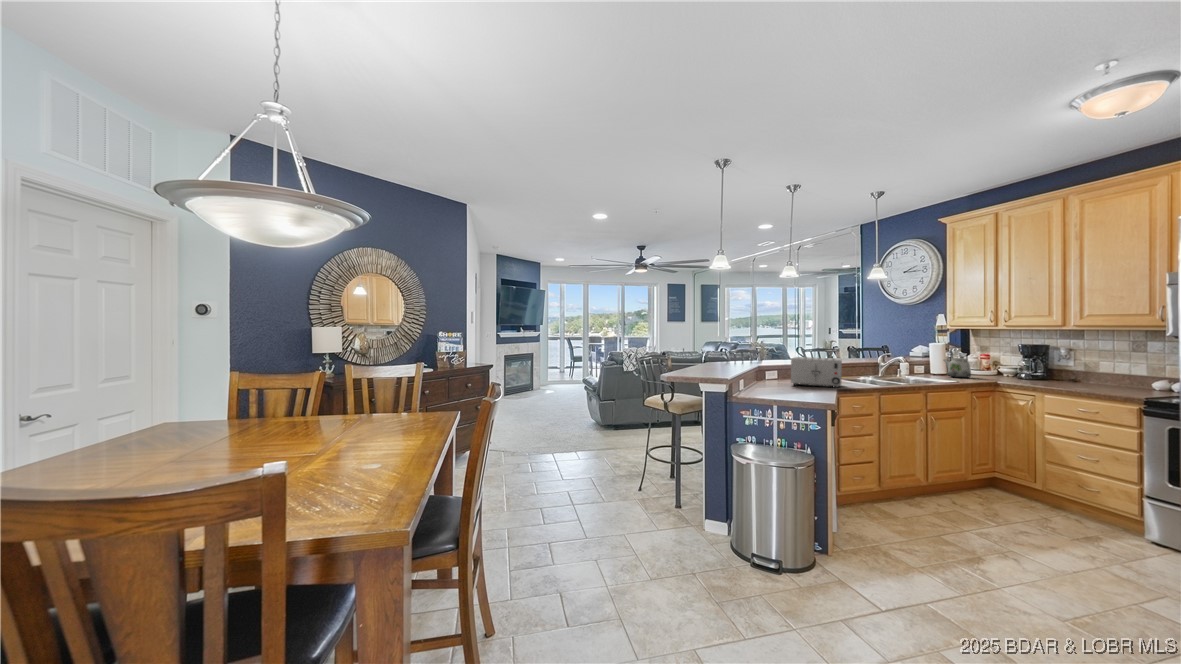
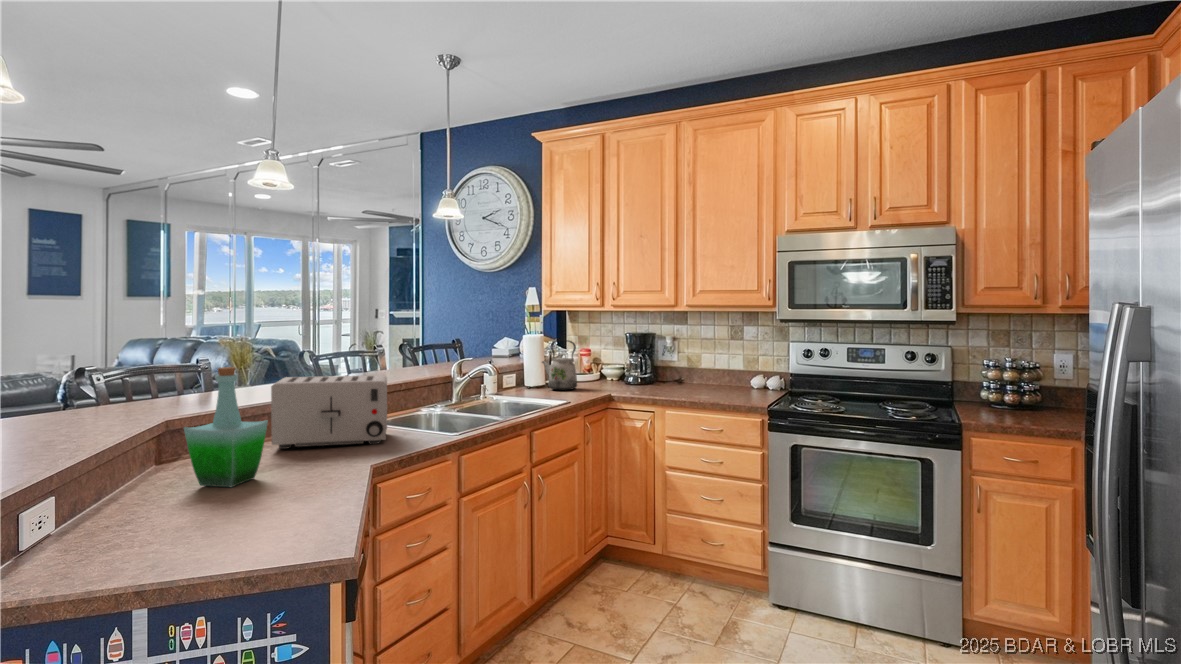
bottle: none [765,350,793,393] -> present [184,367,268,487]

